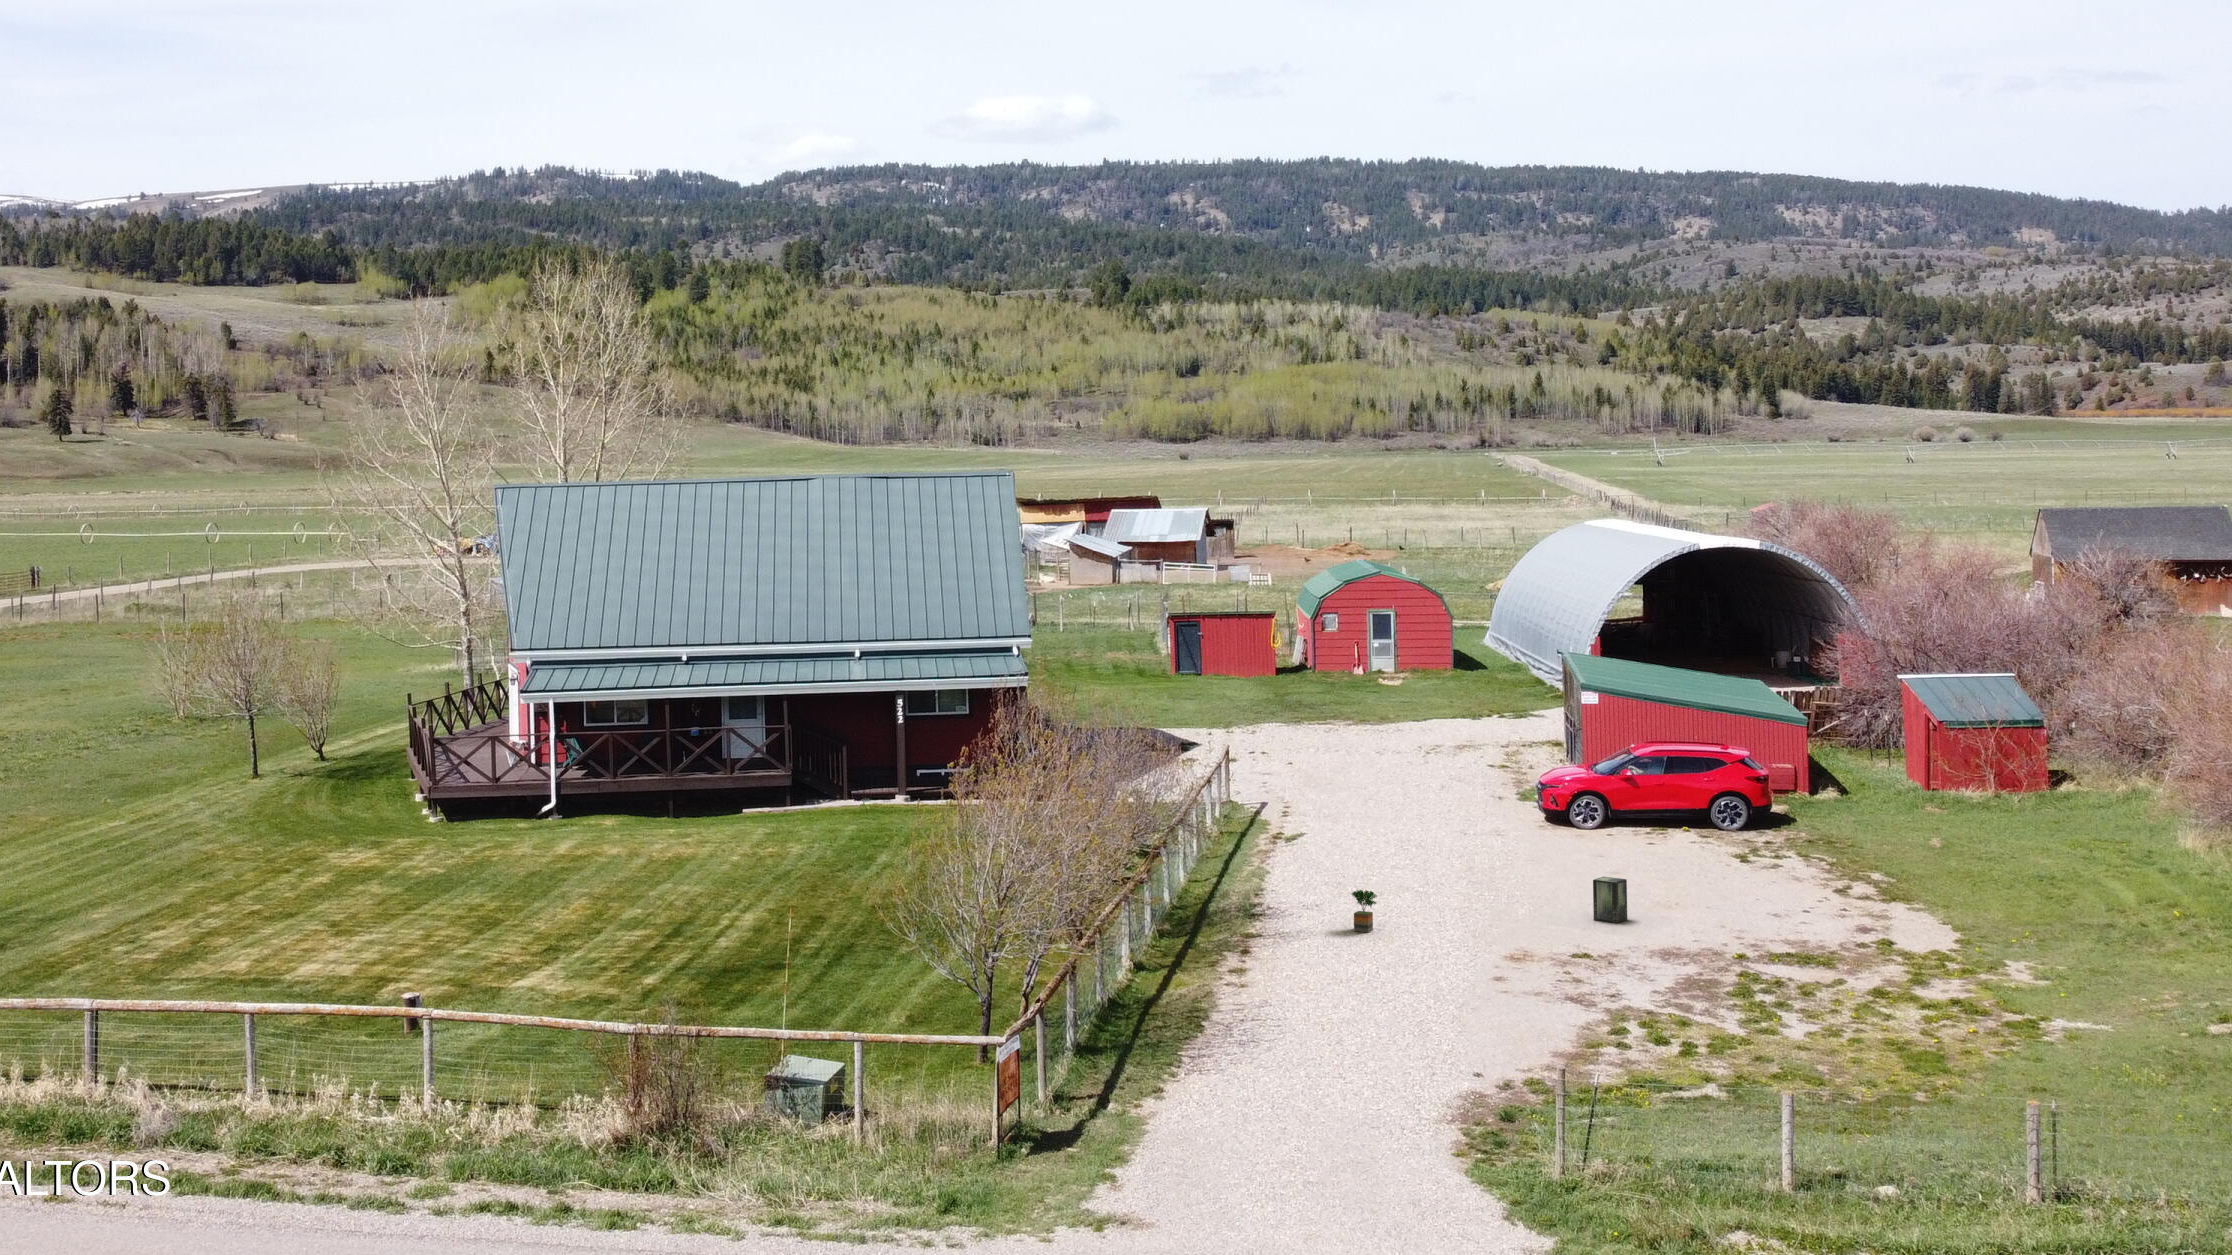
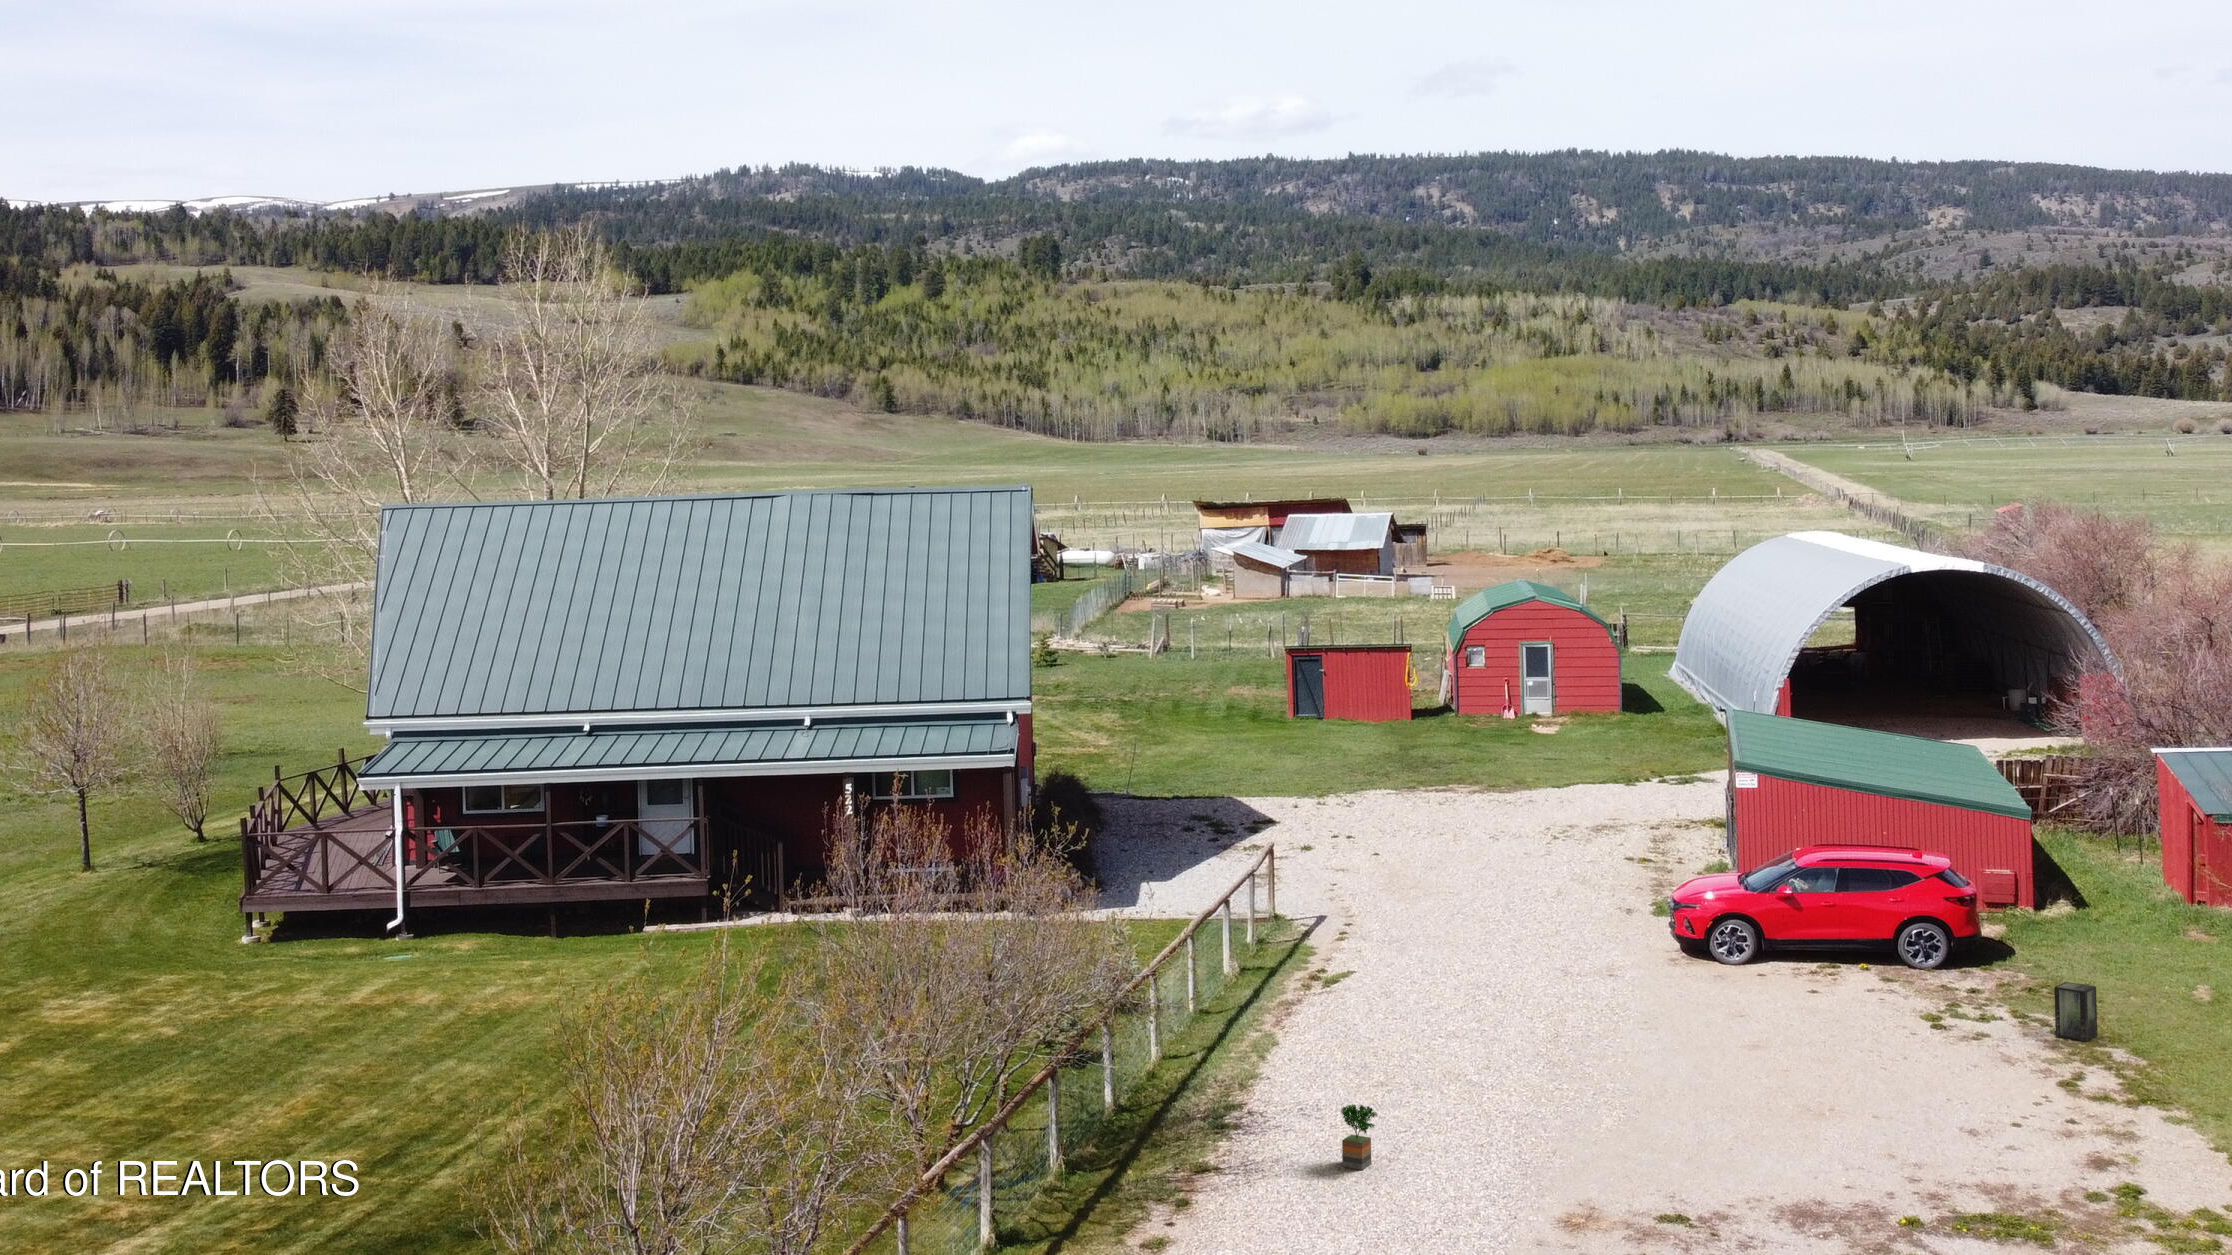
storage box: present [1593,877,1627,923] -> present [2054,982,2098,1042]

